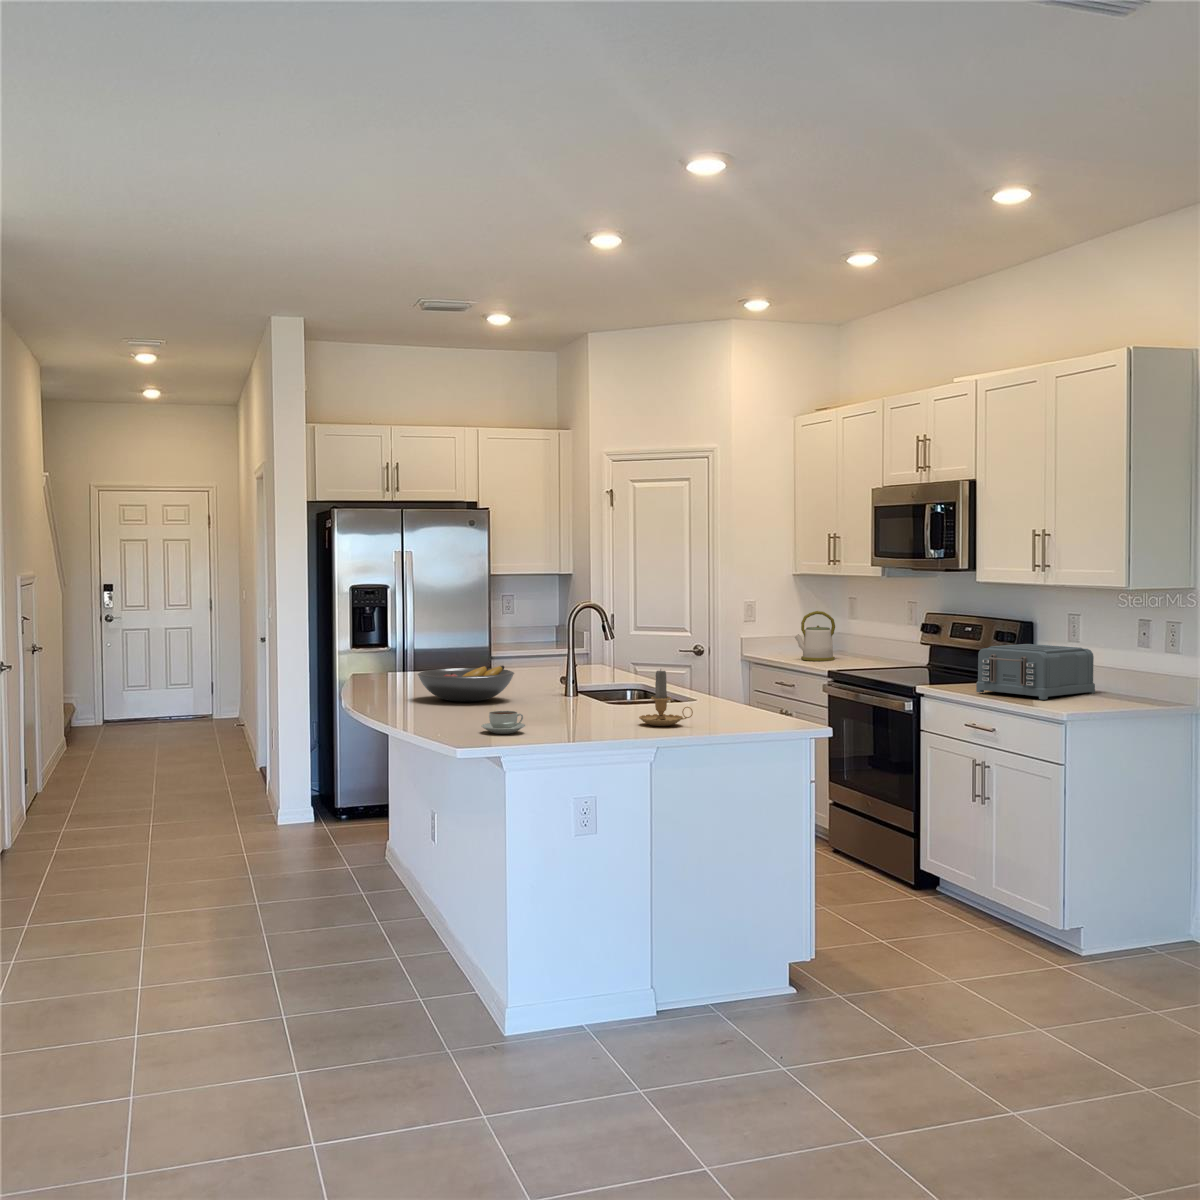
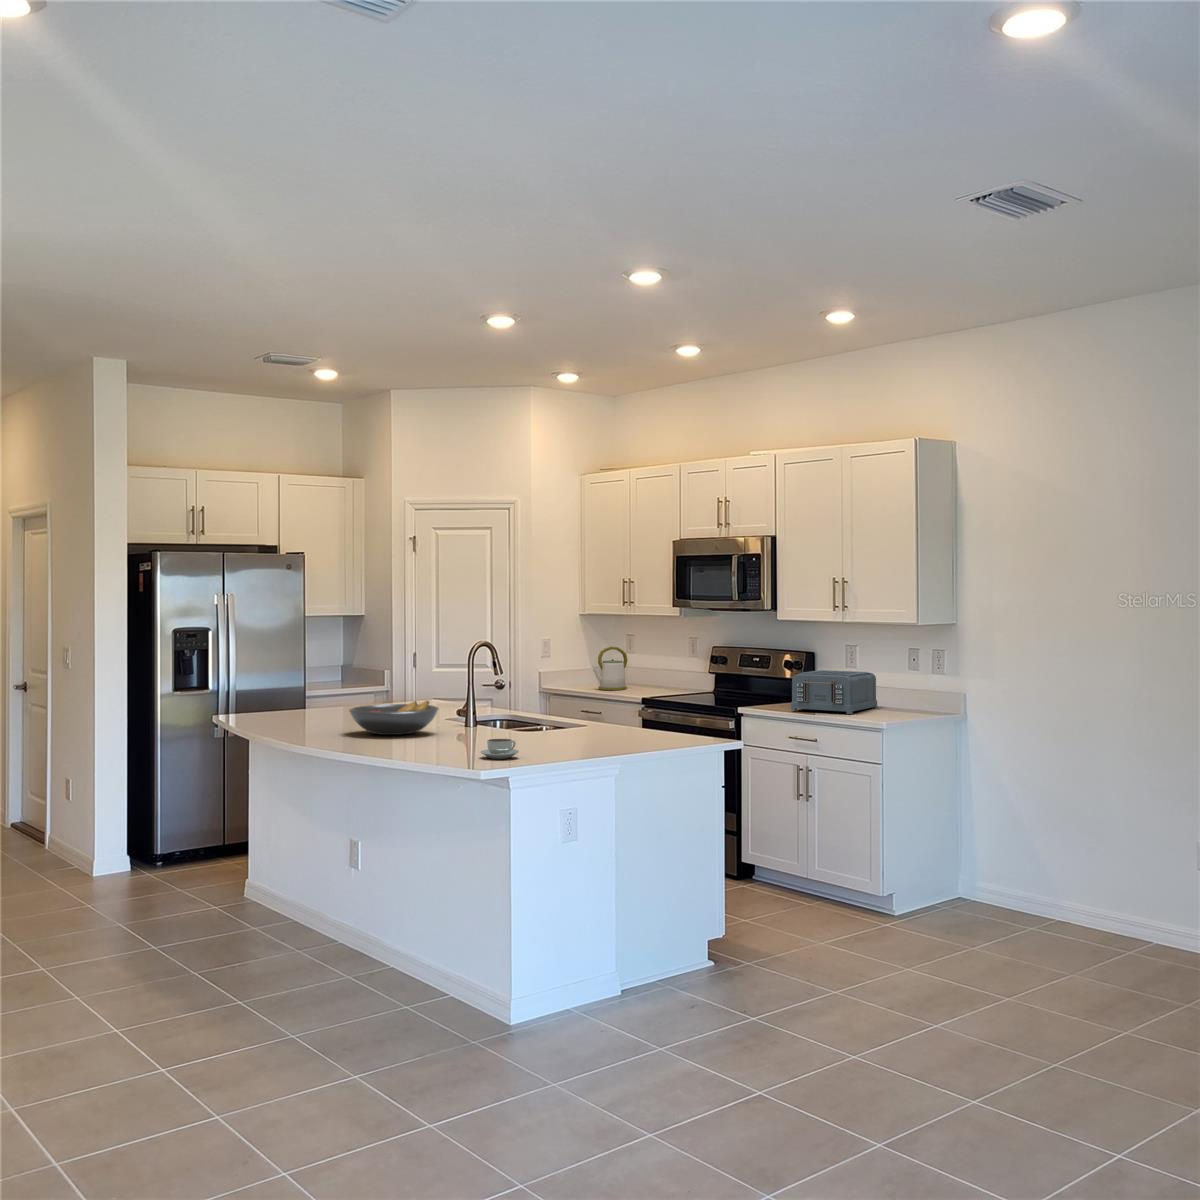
candle: present [639,670,693,726] -> none [589,697,635,747]

